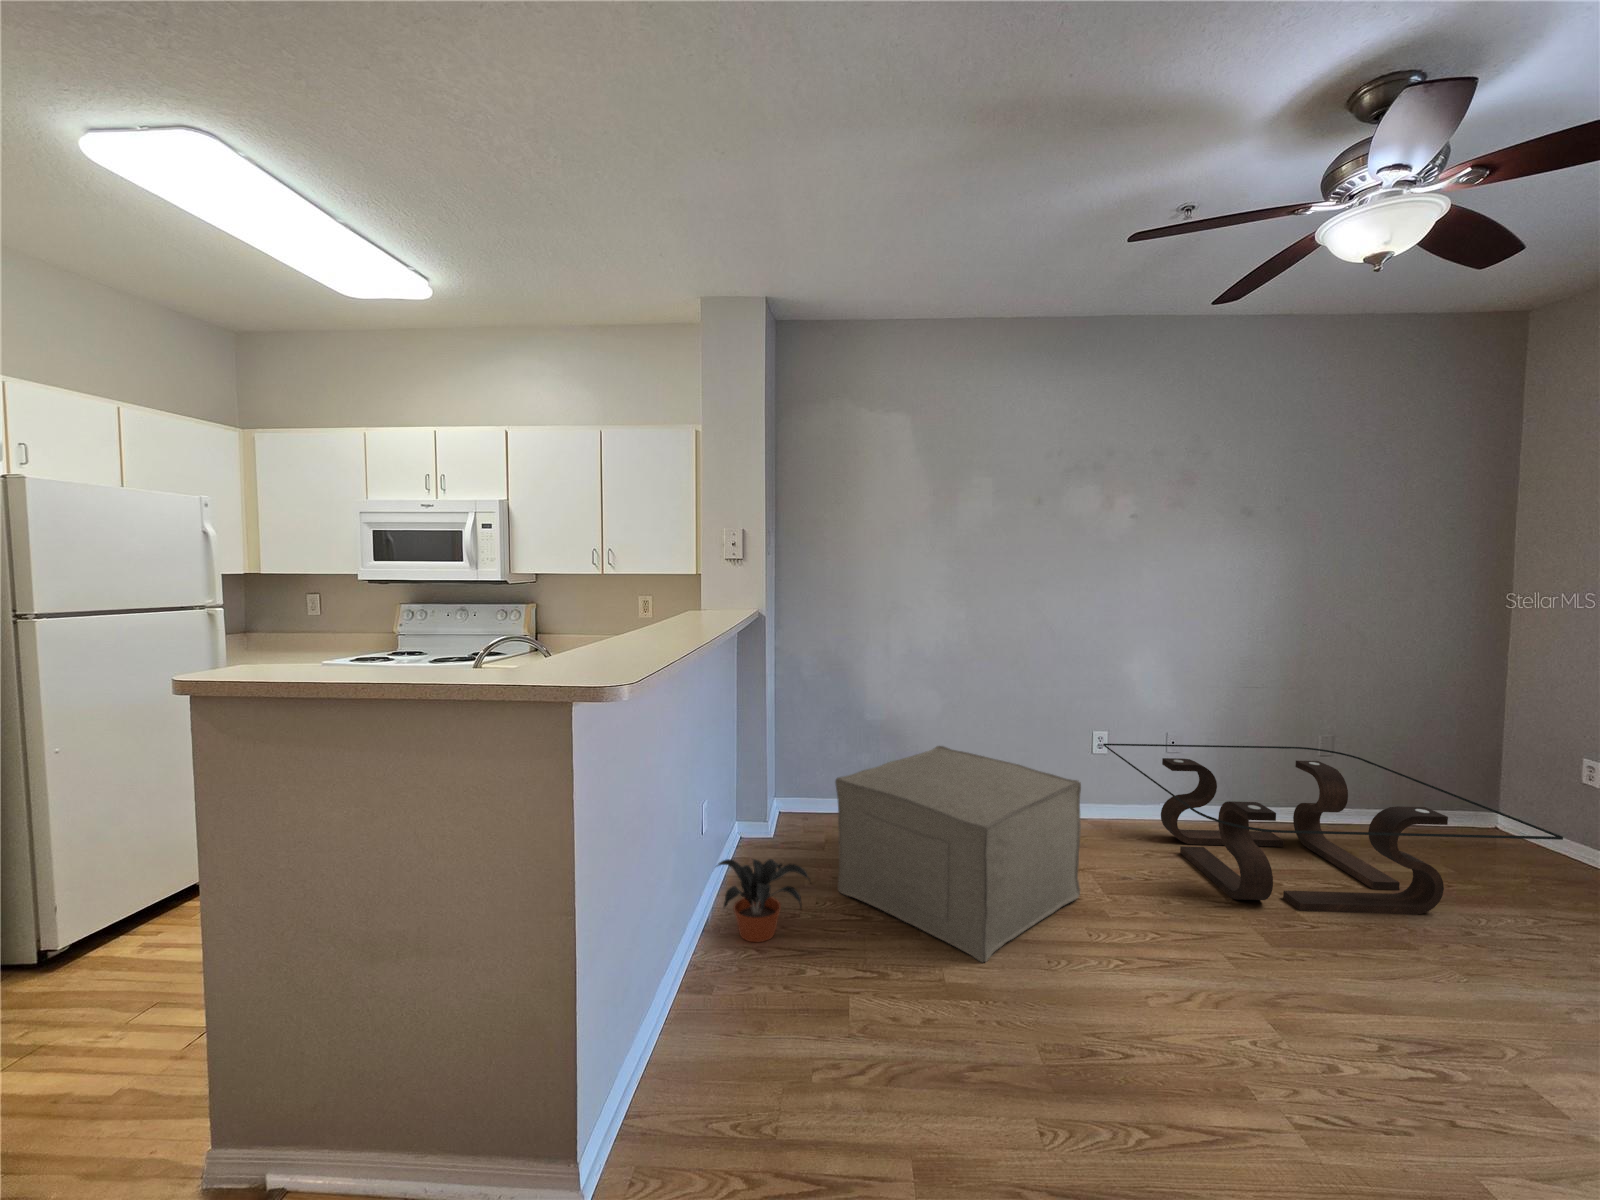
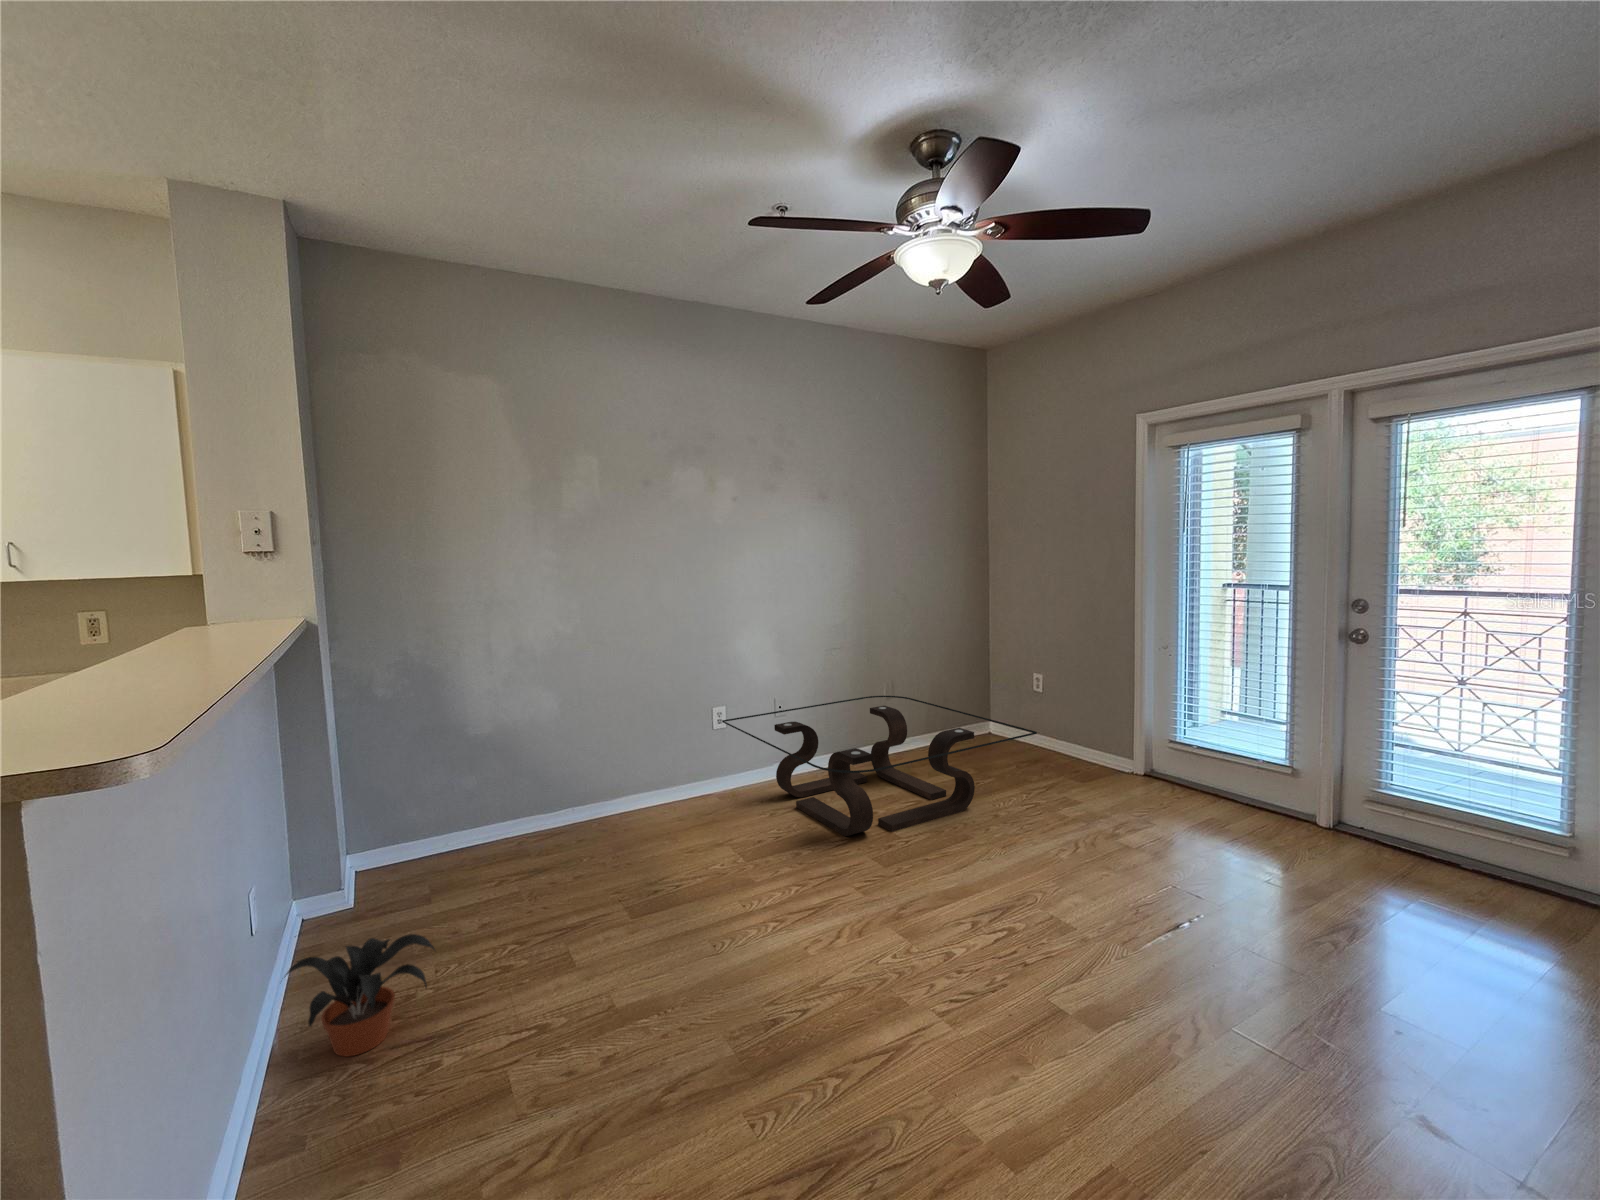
ottoman: present [835,746,1081,962] -> none [452,751,726,972]

